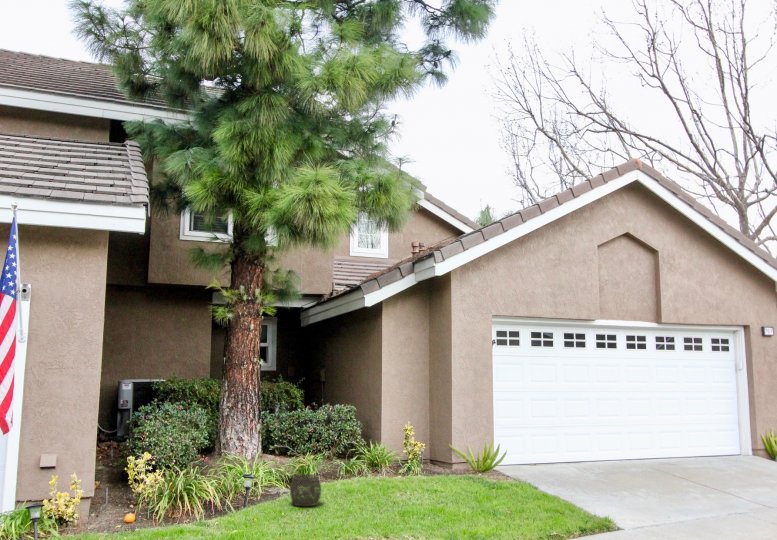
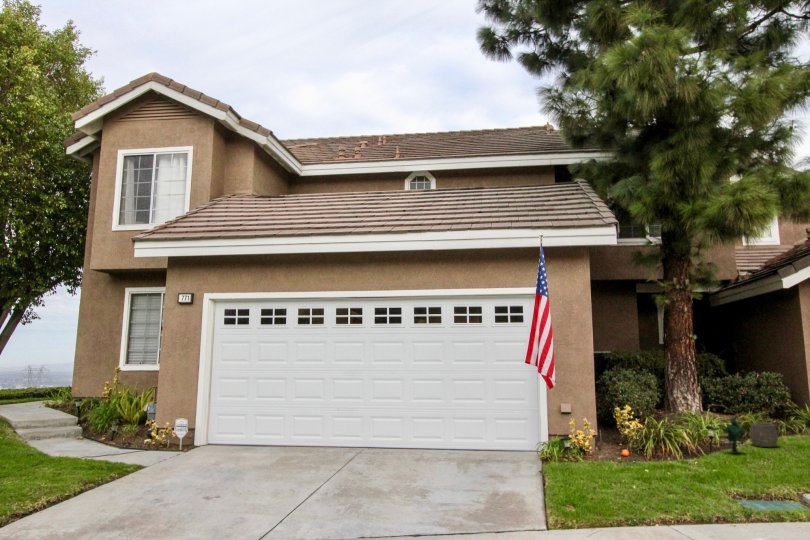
decorative plant: none [248,469,277,521] -> present [722,416,744,454]

